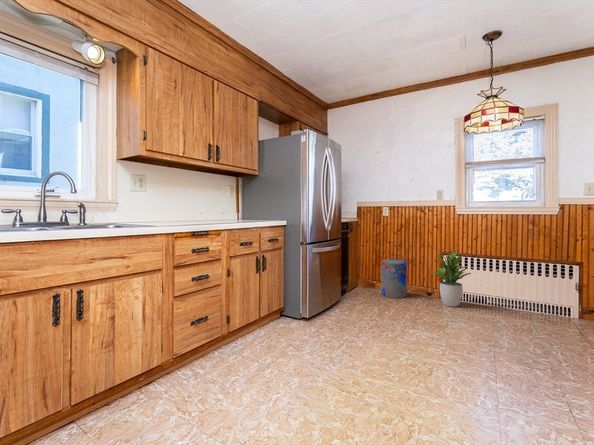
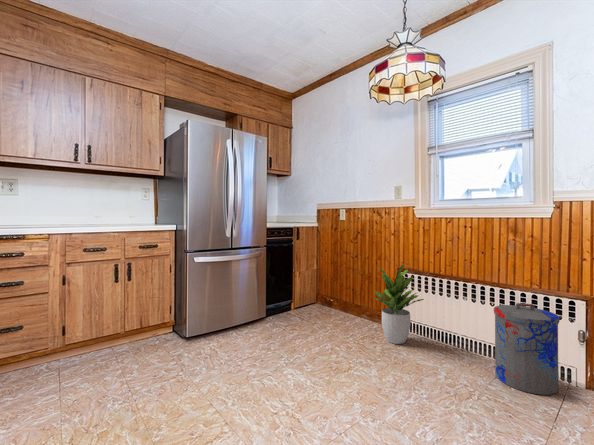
trash can: present [381,257,407,298] -> present [494,303,559,395]

